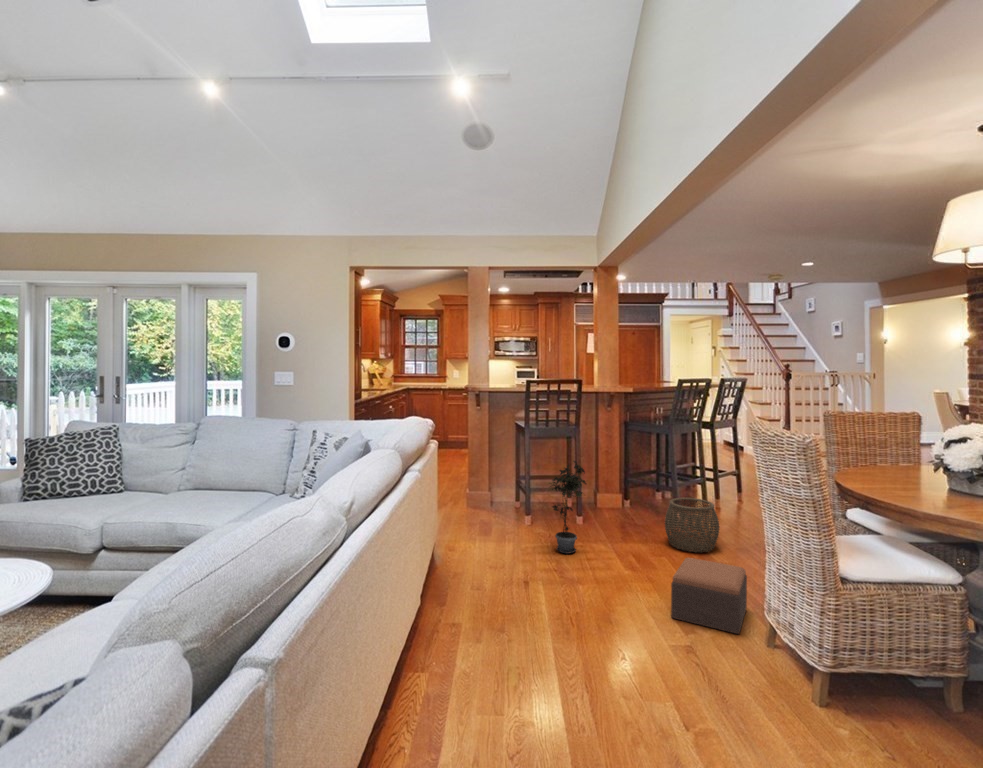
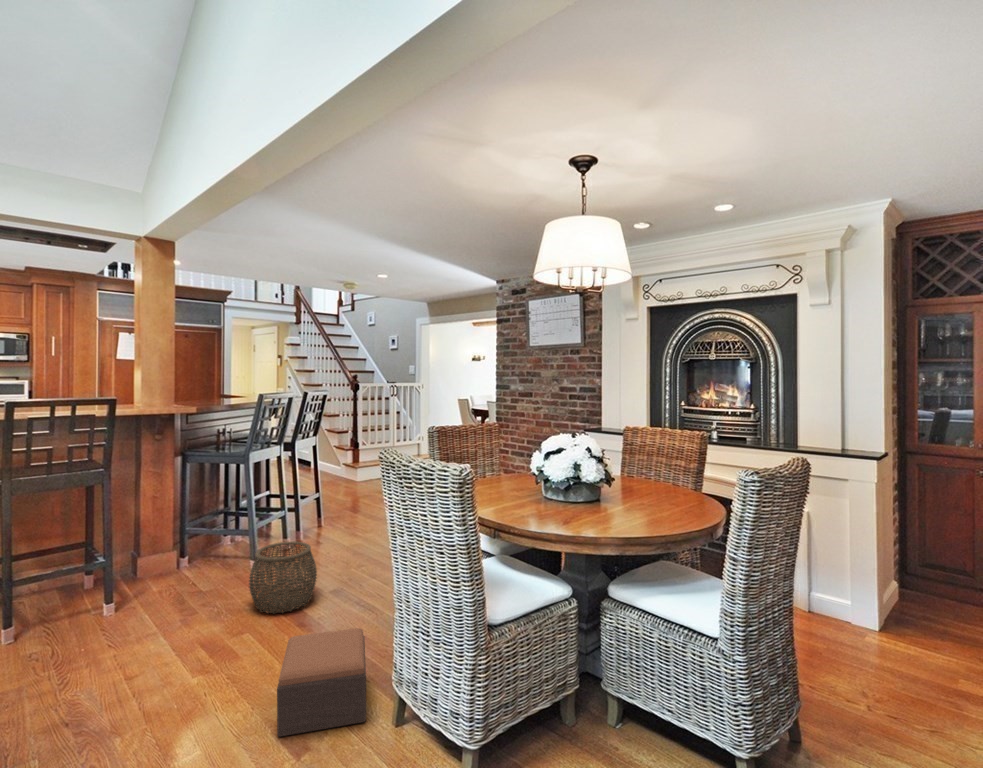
potted plant: present [552,461,586,554] -> none [48,530,131,685]

